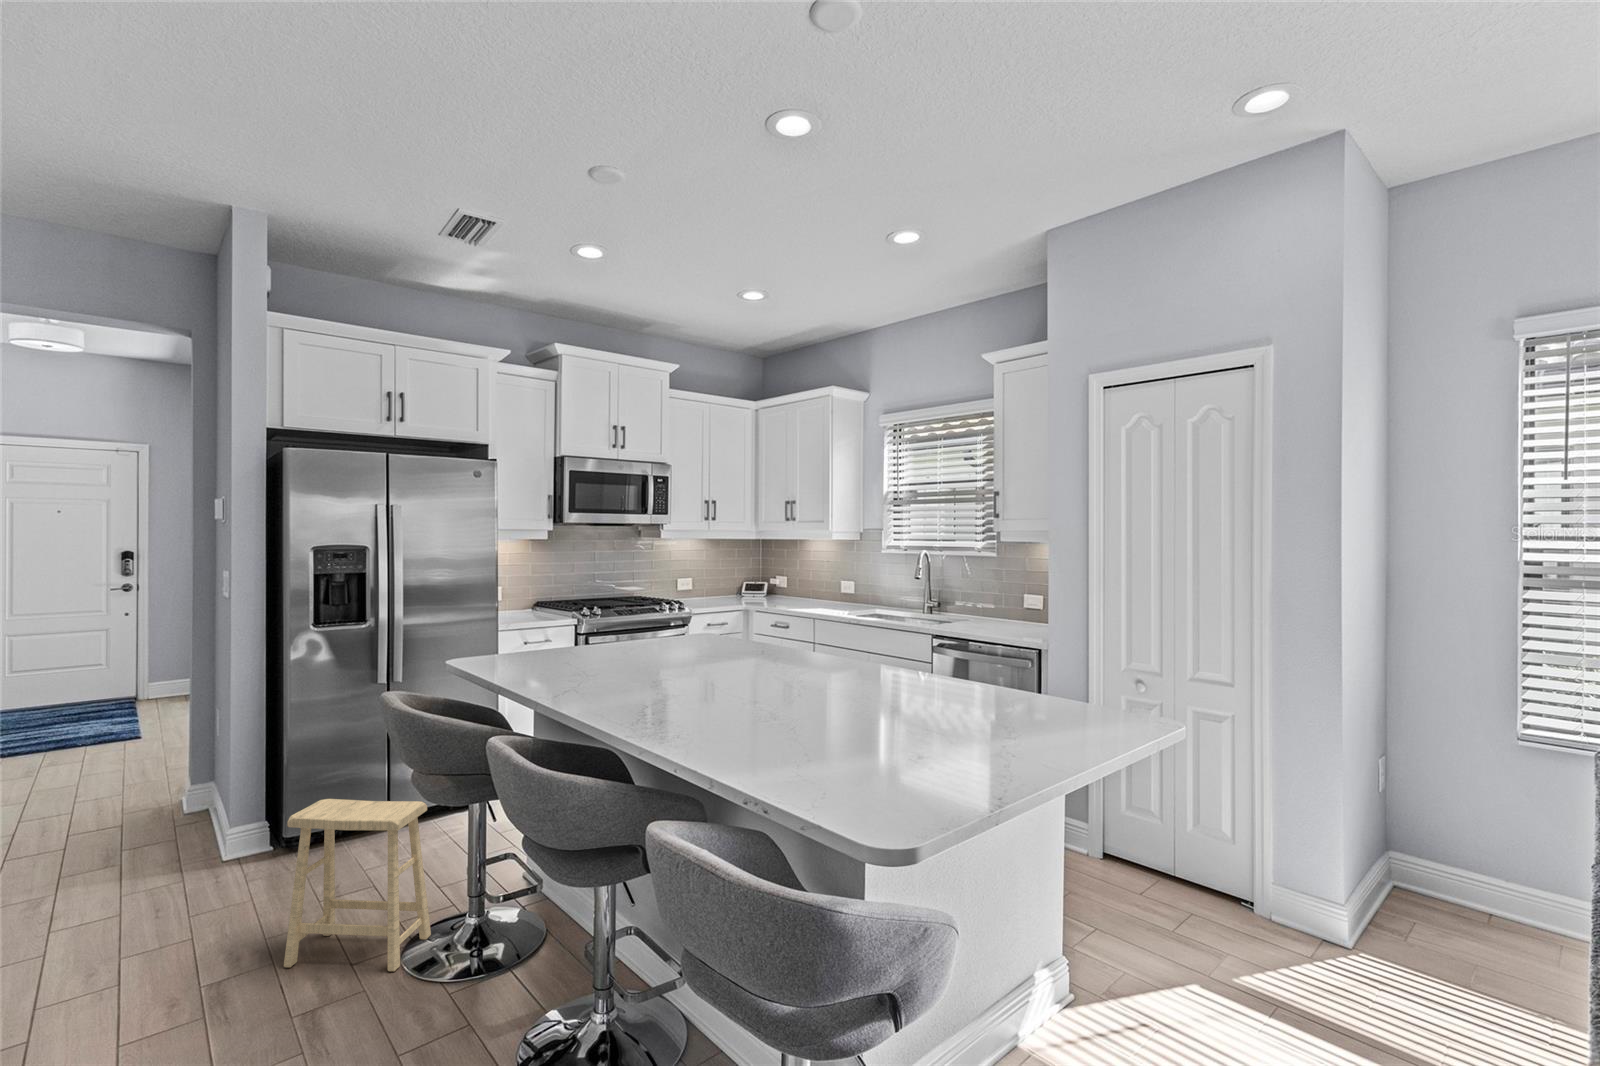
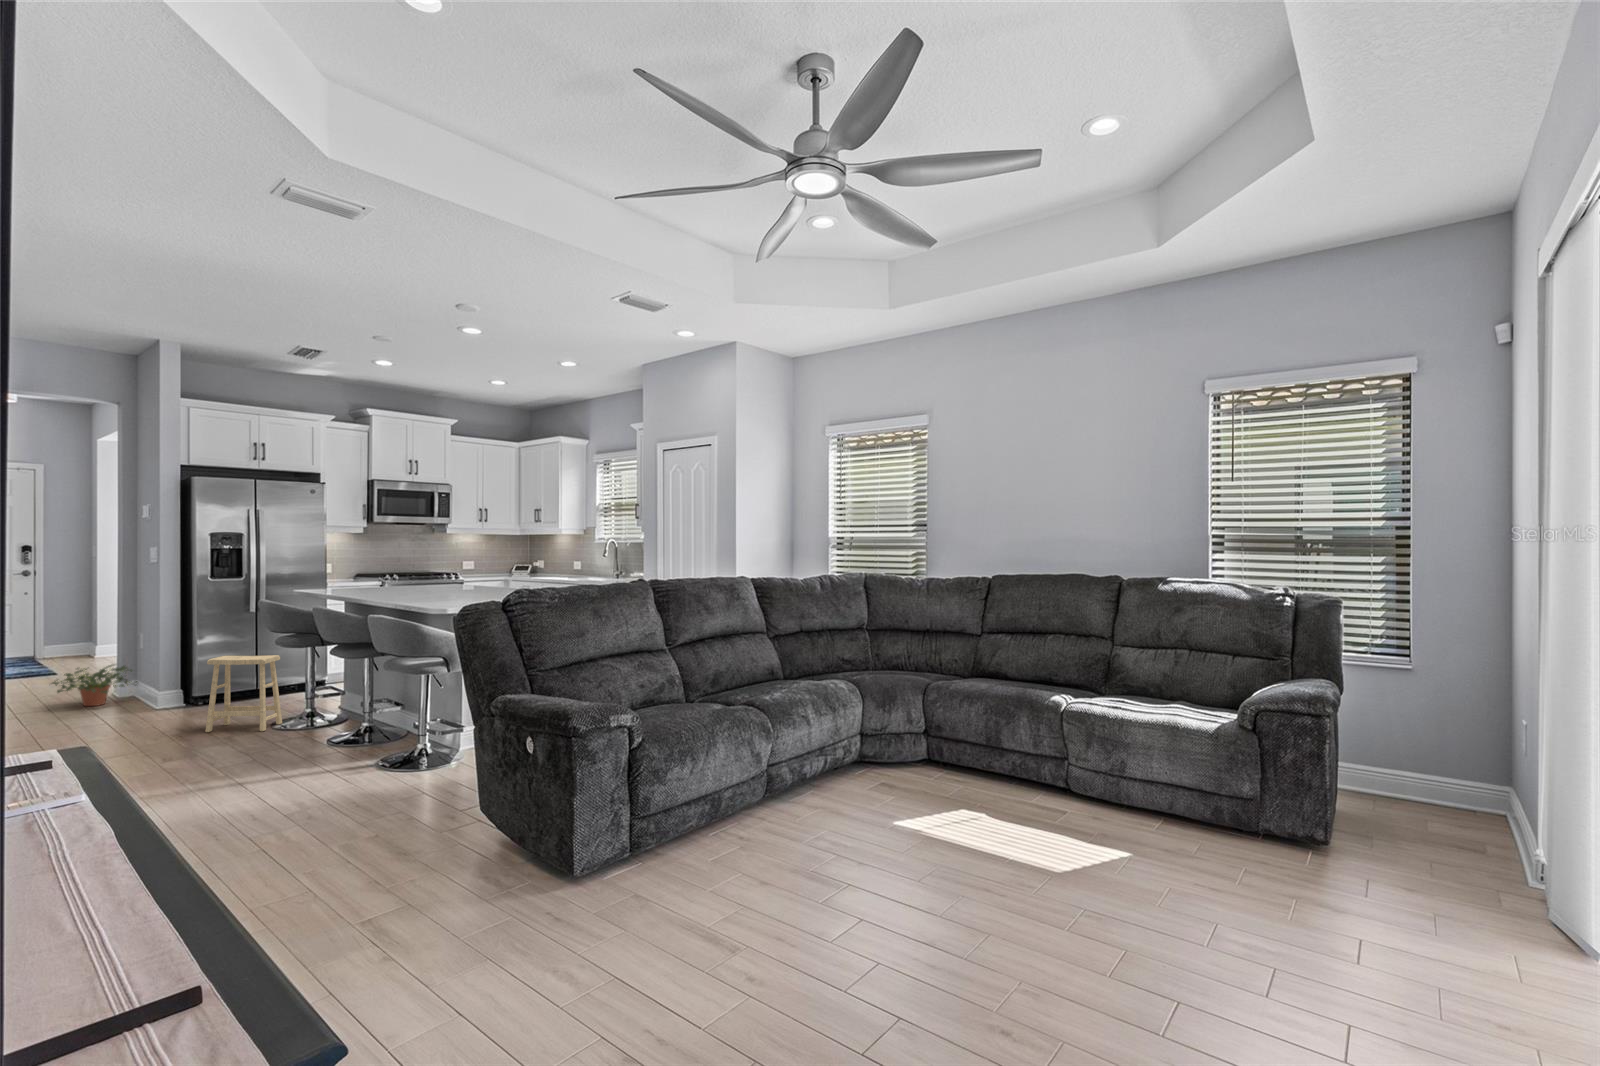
potted plant: none [55,762,204,844] -> present [52,664,138,706]

